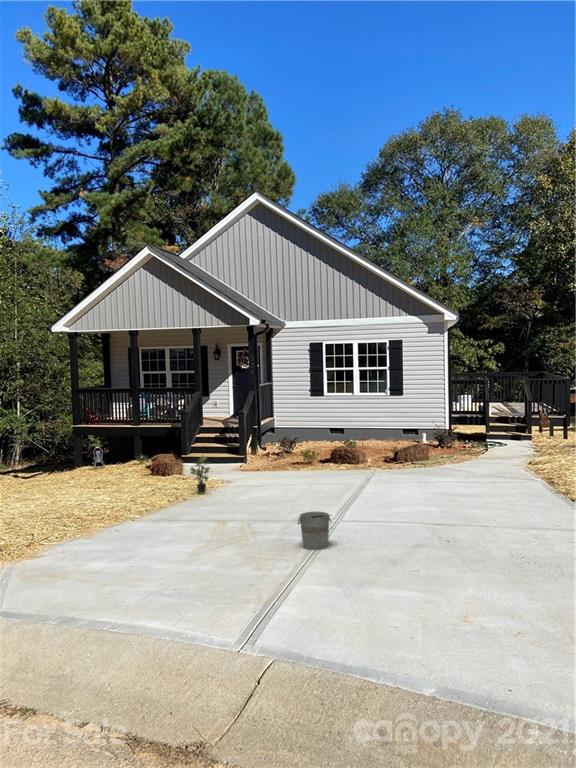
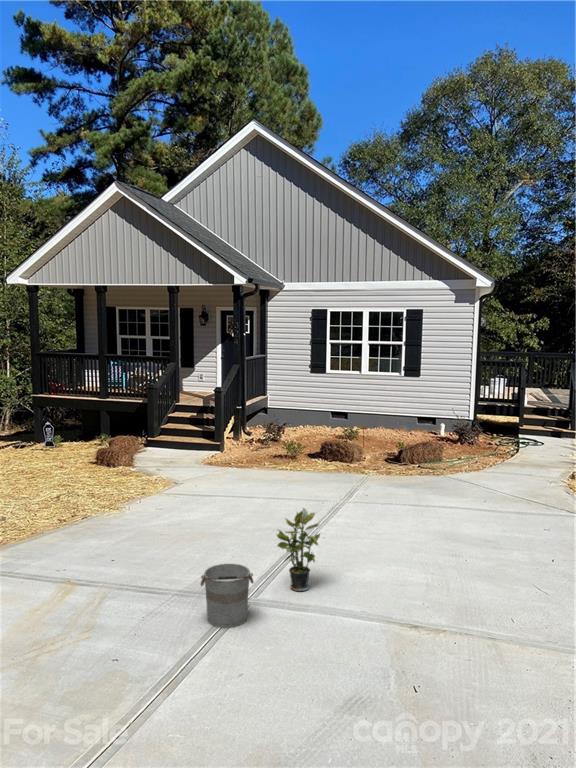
potted plant: present [191,456,210,494] -> present [277,508,320,592]

